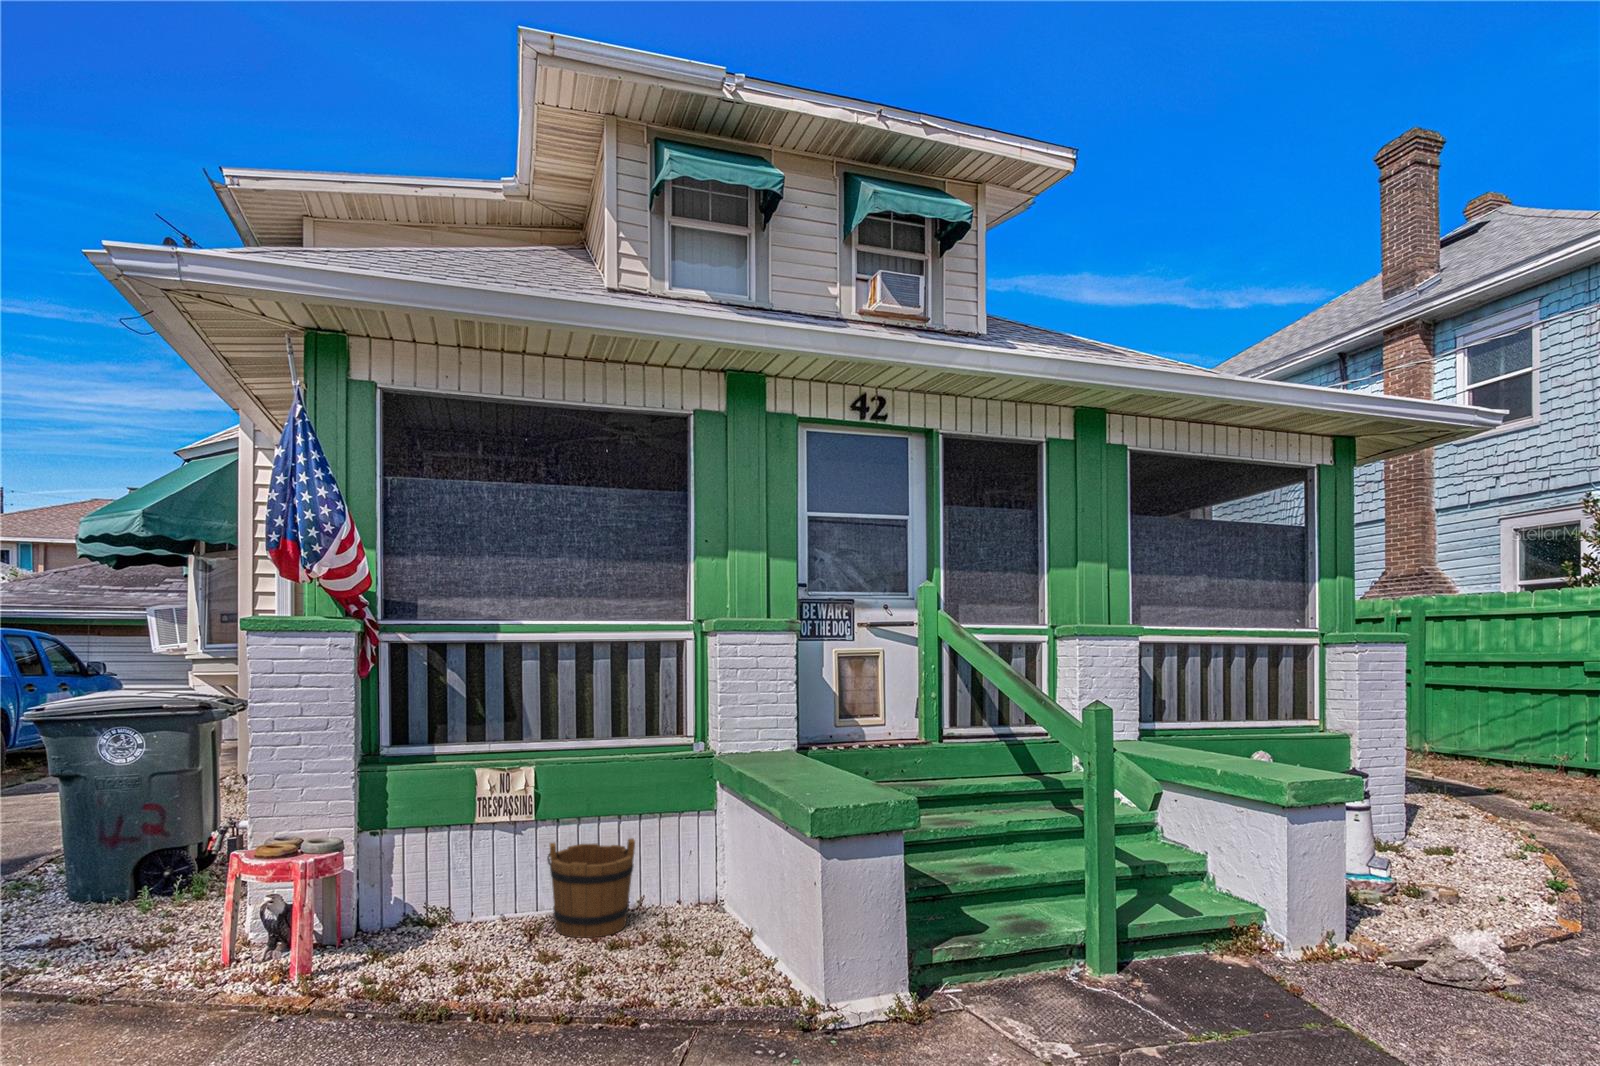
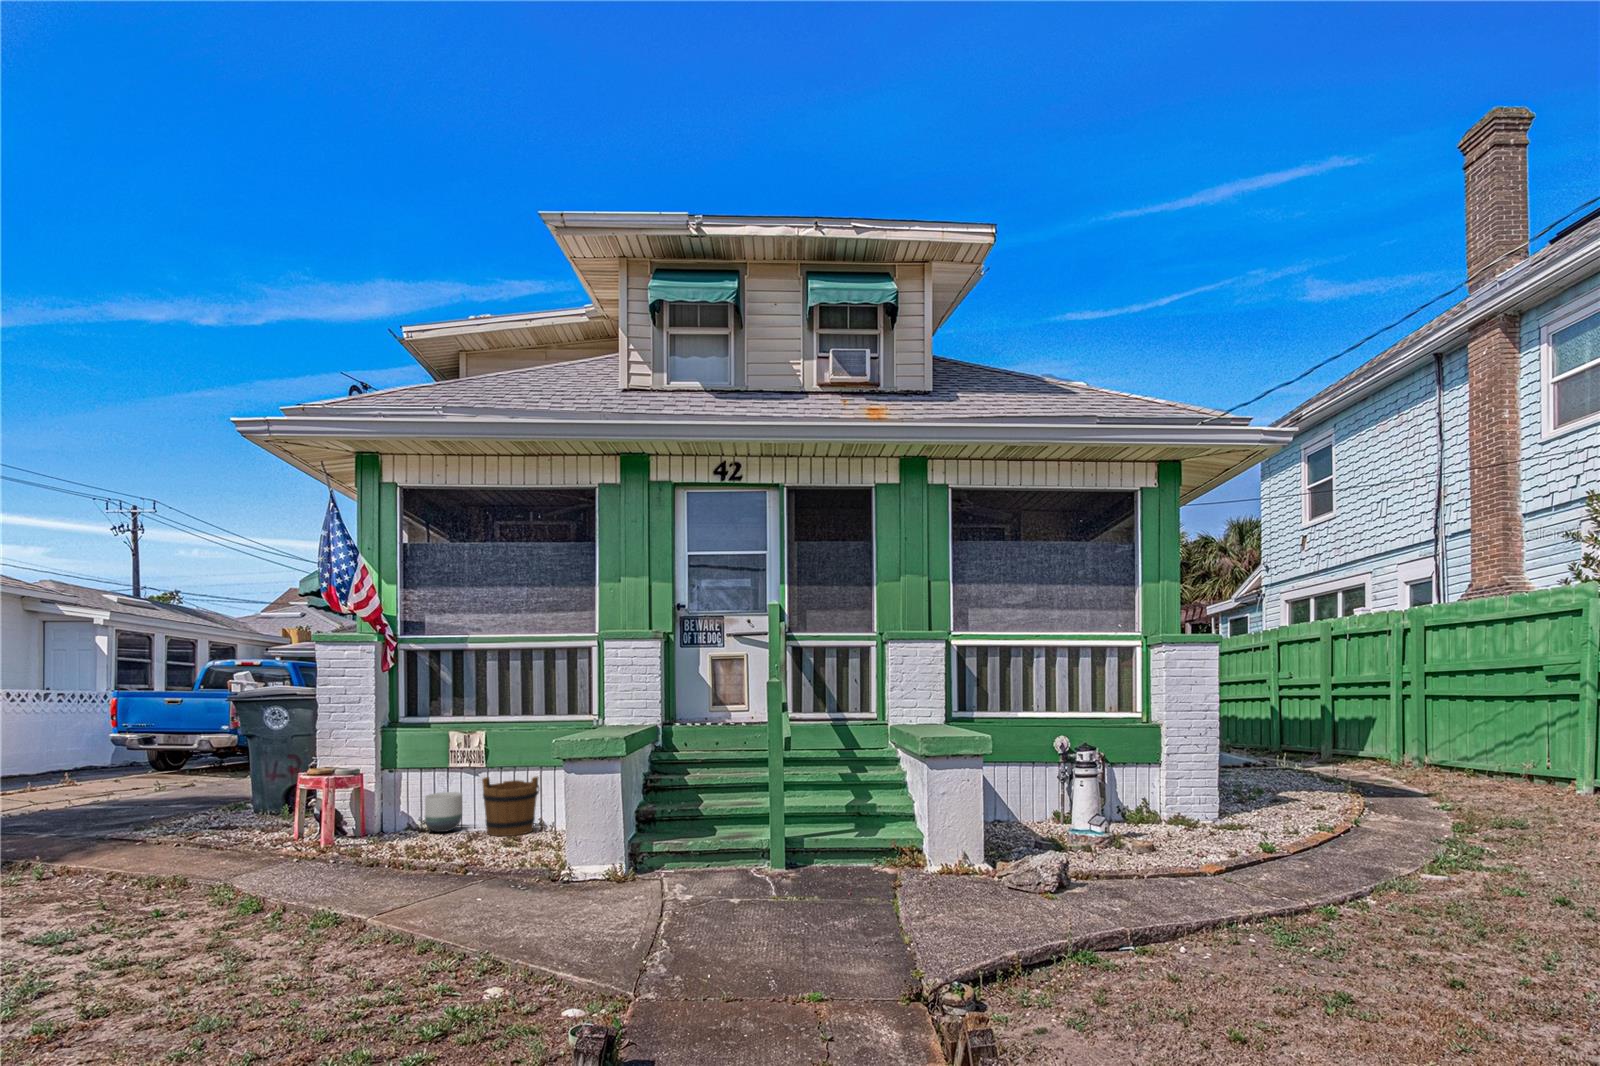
planter: none [449,867,509,935] -> present [425,792,462,832]

